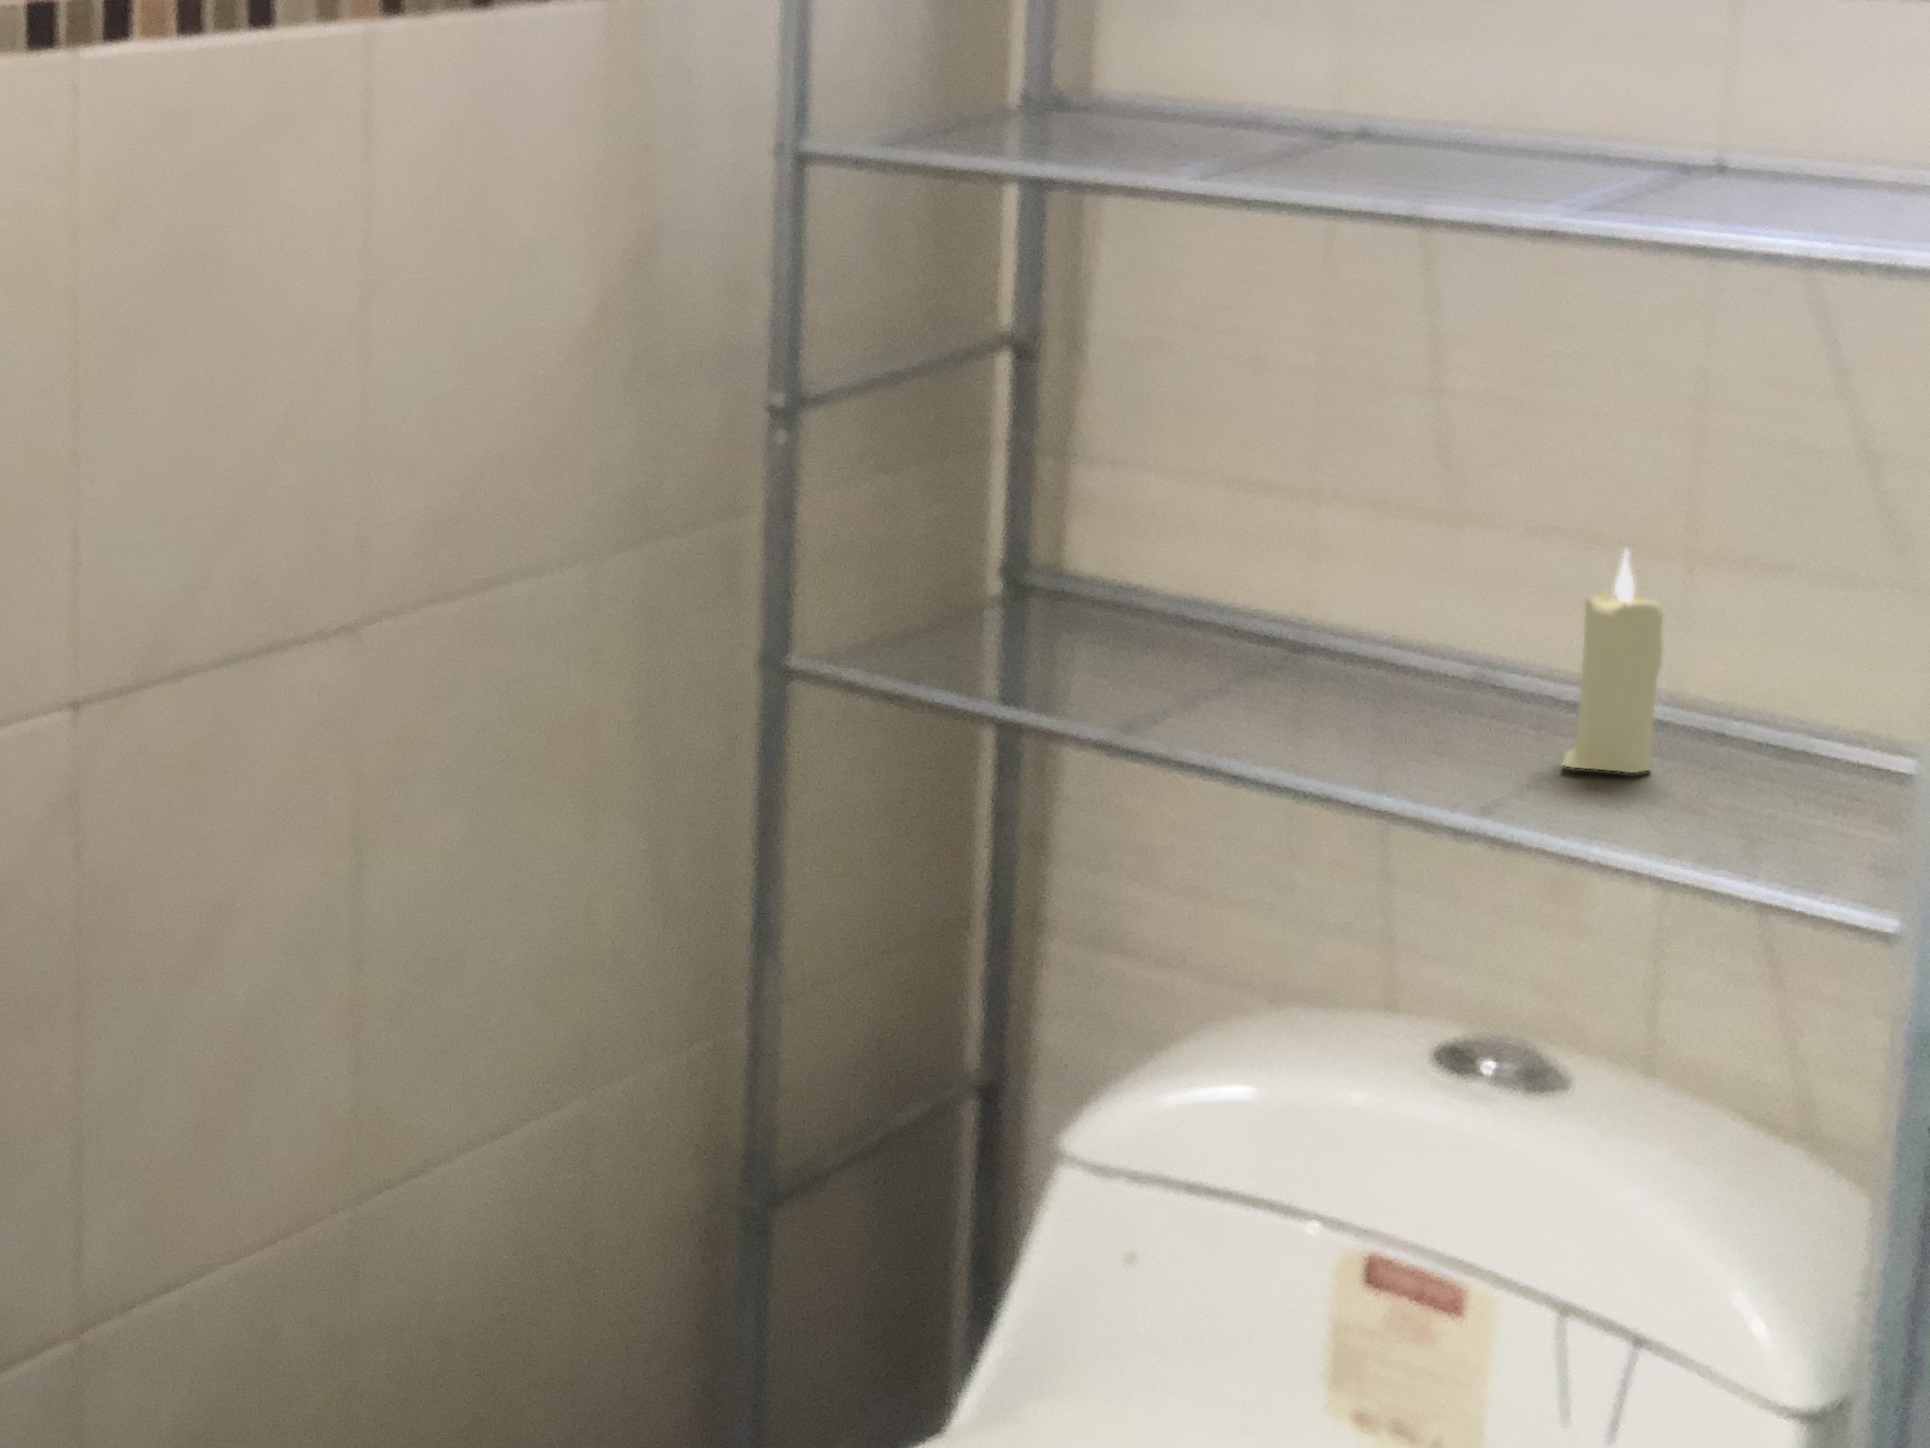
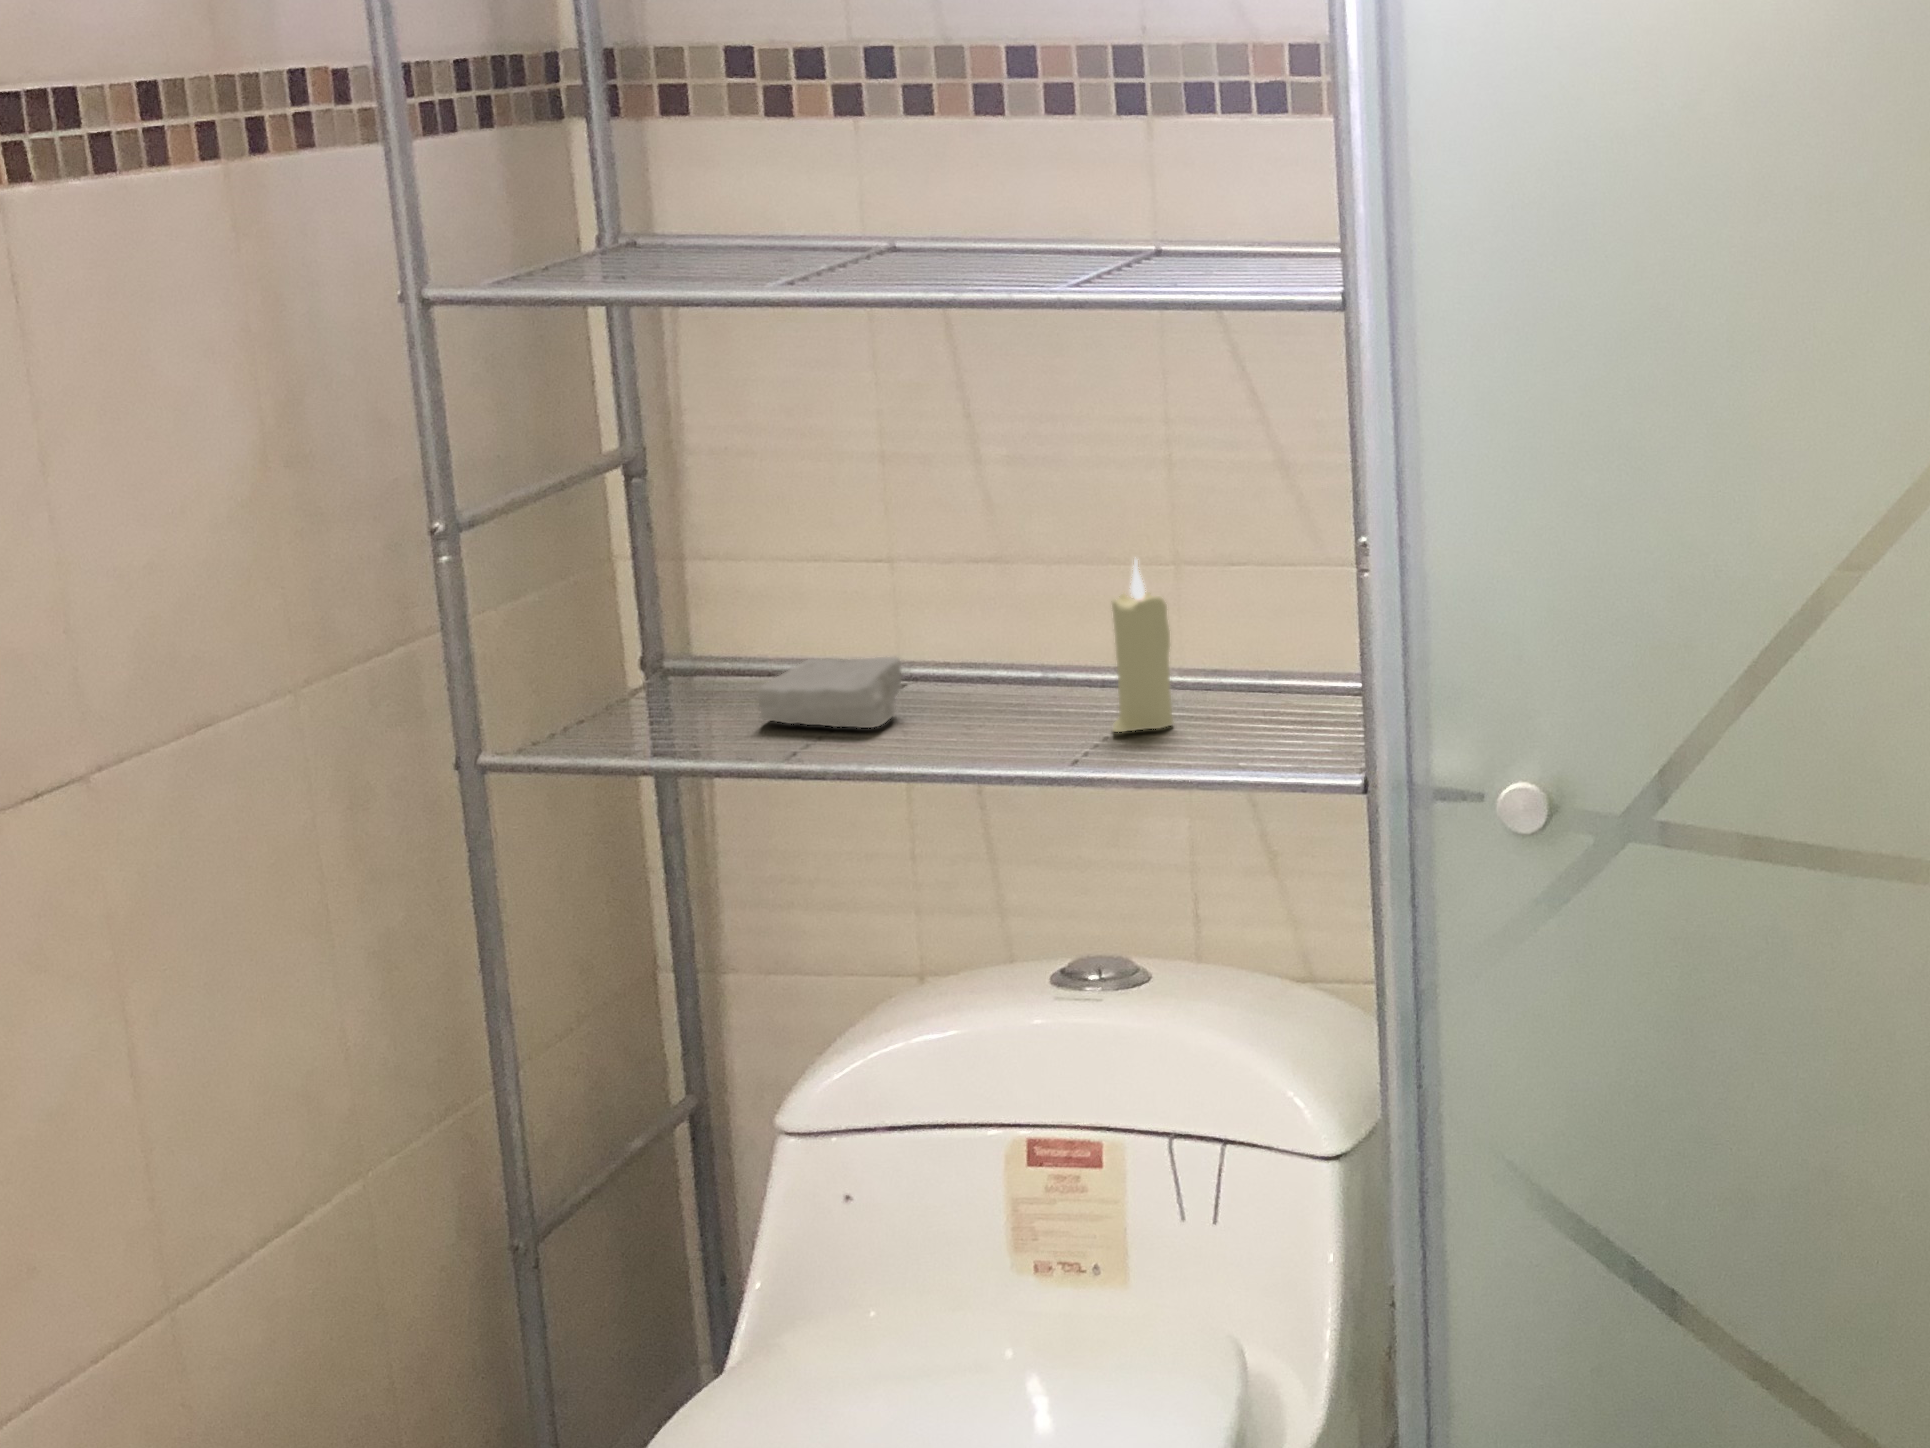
soap bar: none [1118,601,1300,699] -> present [758,657,901,728]

